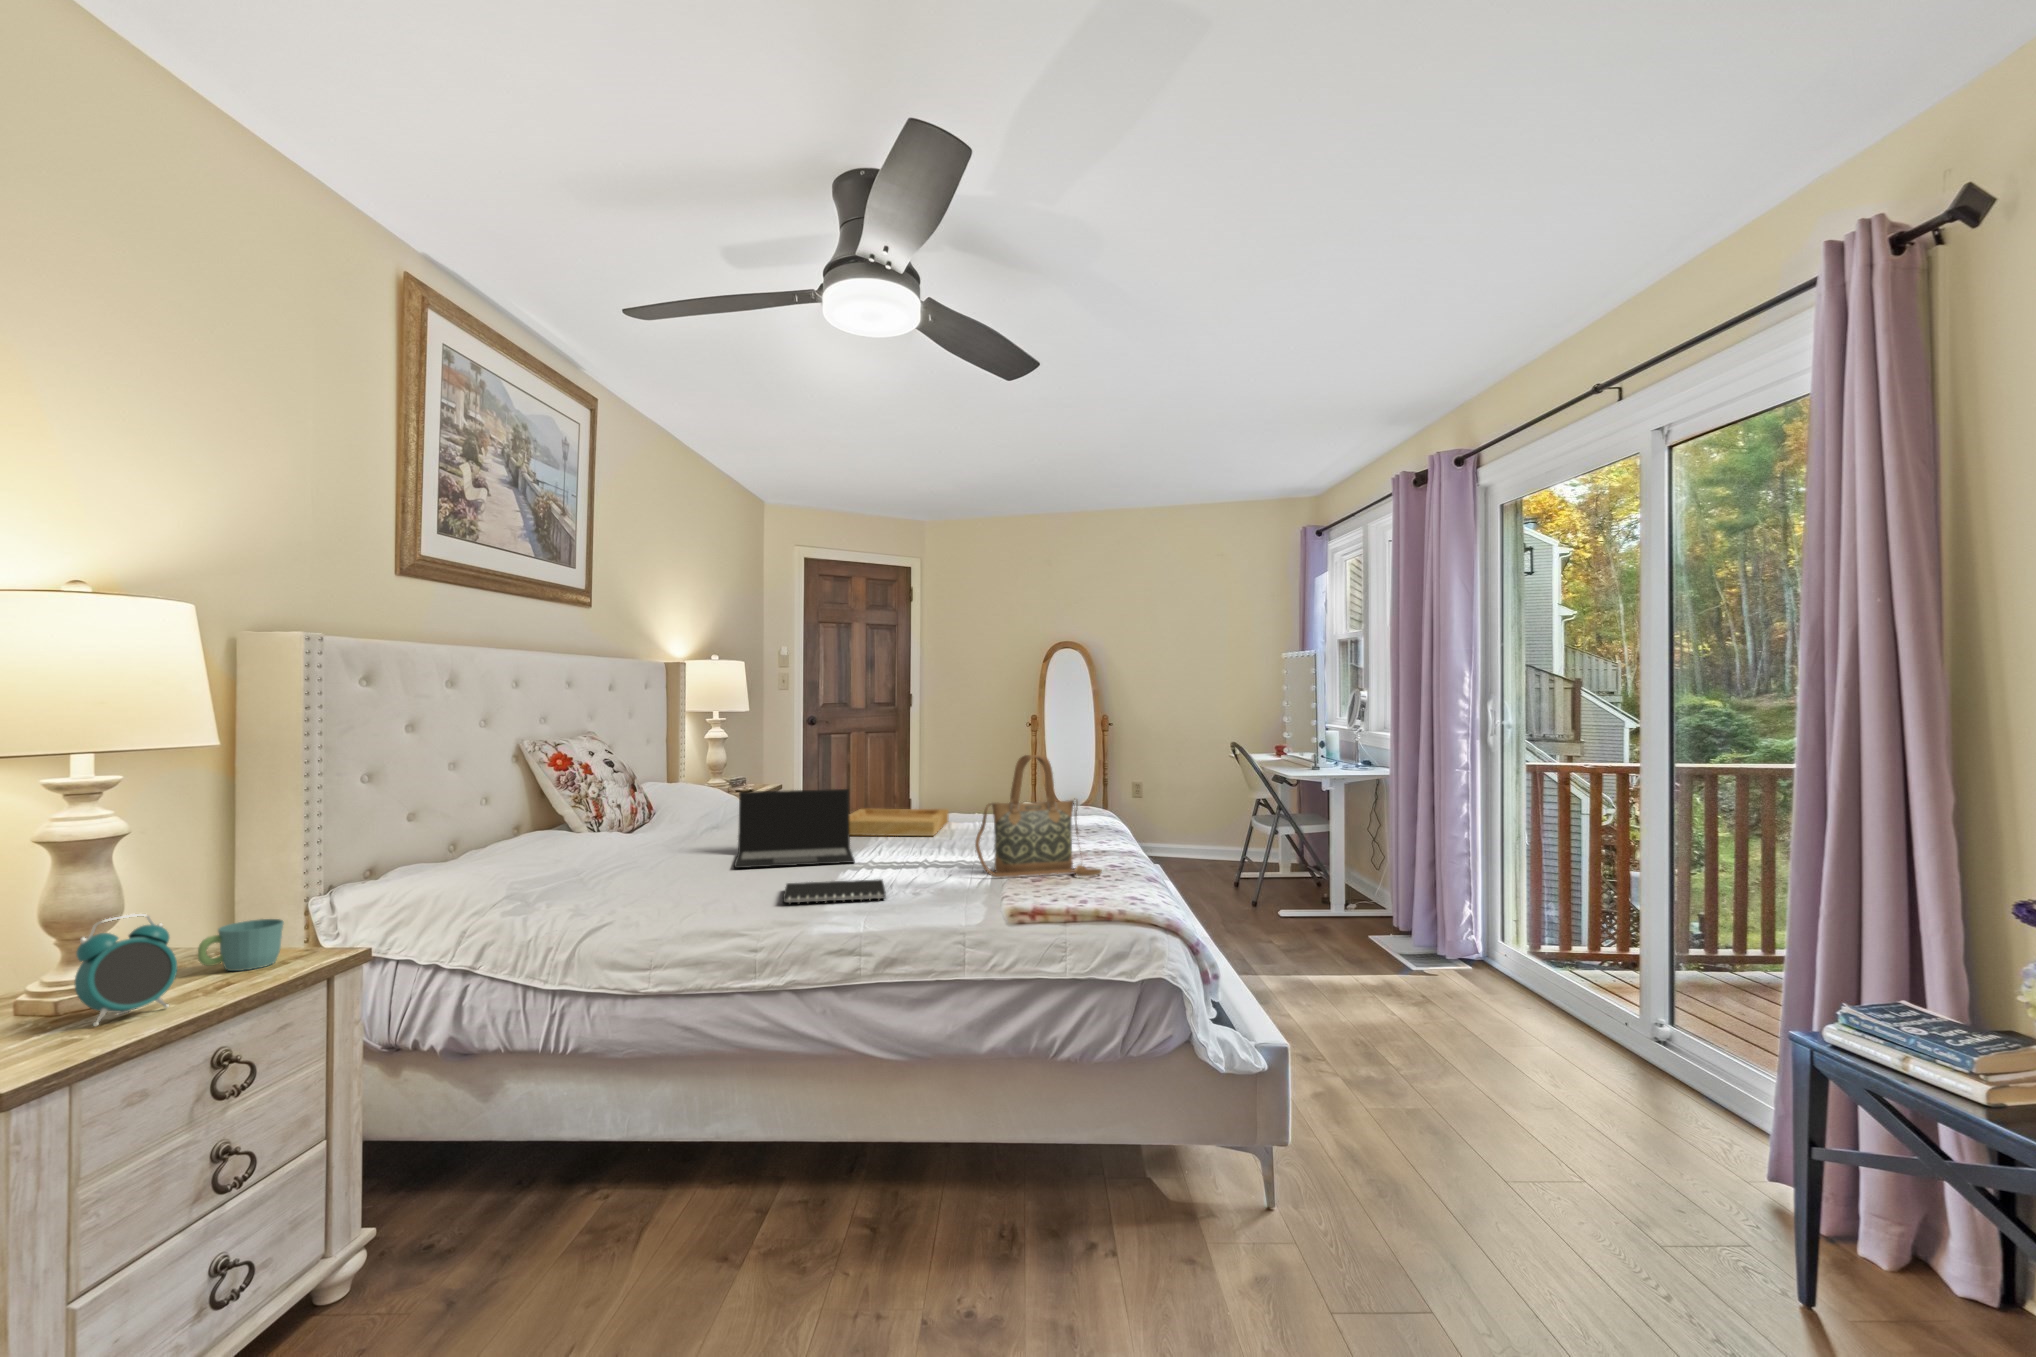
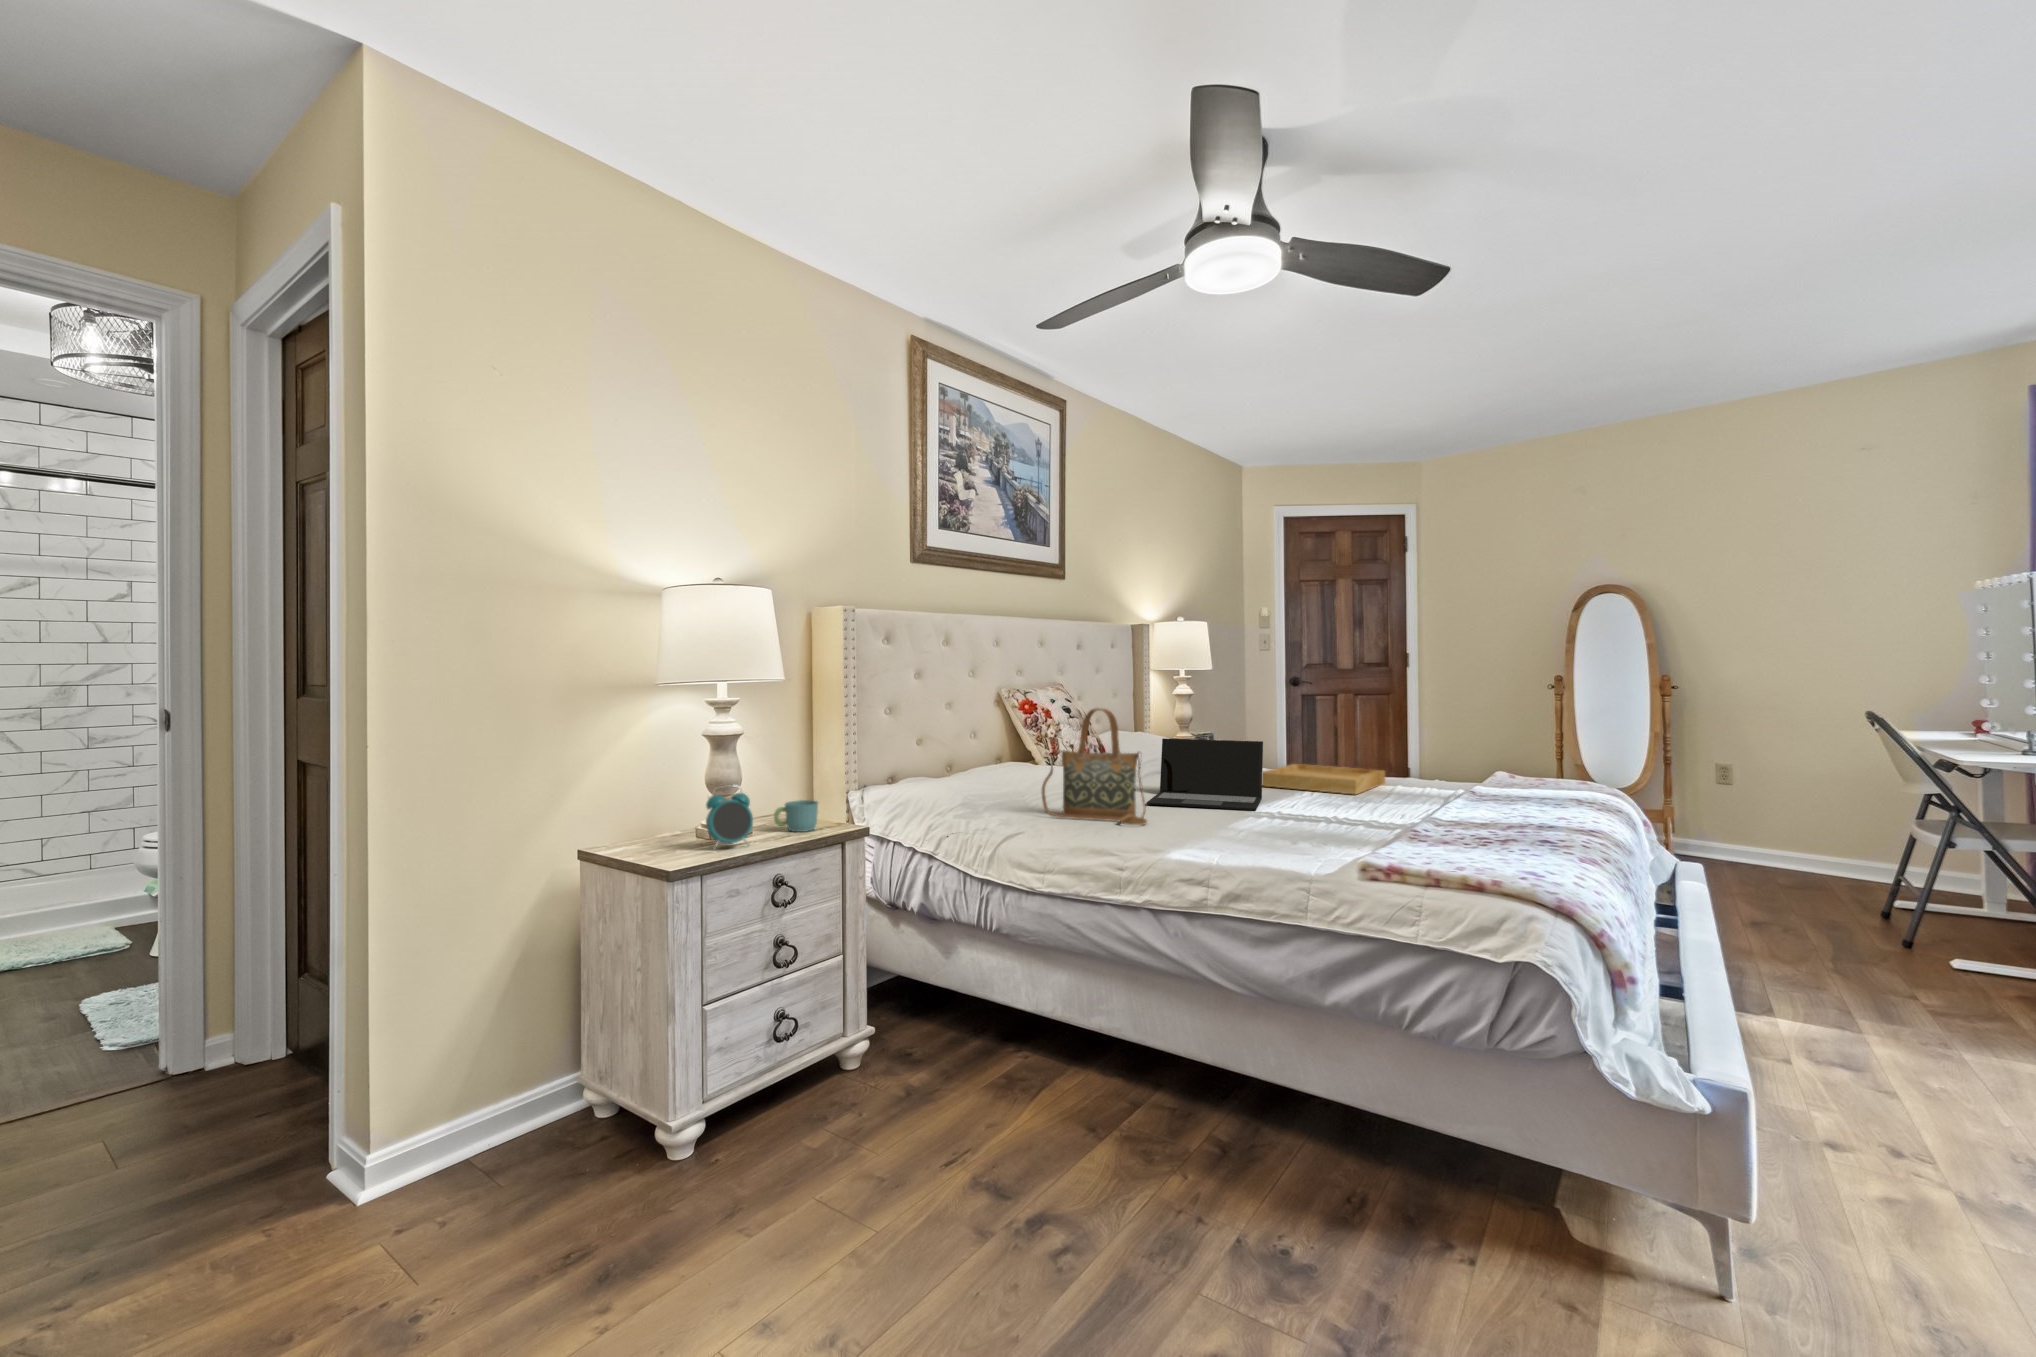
handbag: present [975,755,1102,877] -> present [1042,708,1147,825]
notebook: present [783,880,886,903] -> none [1162,820,1265,843]

